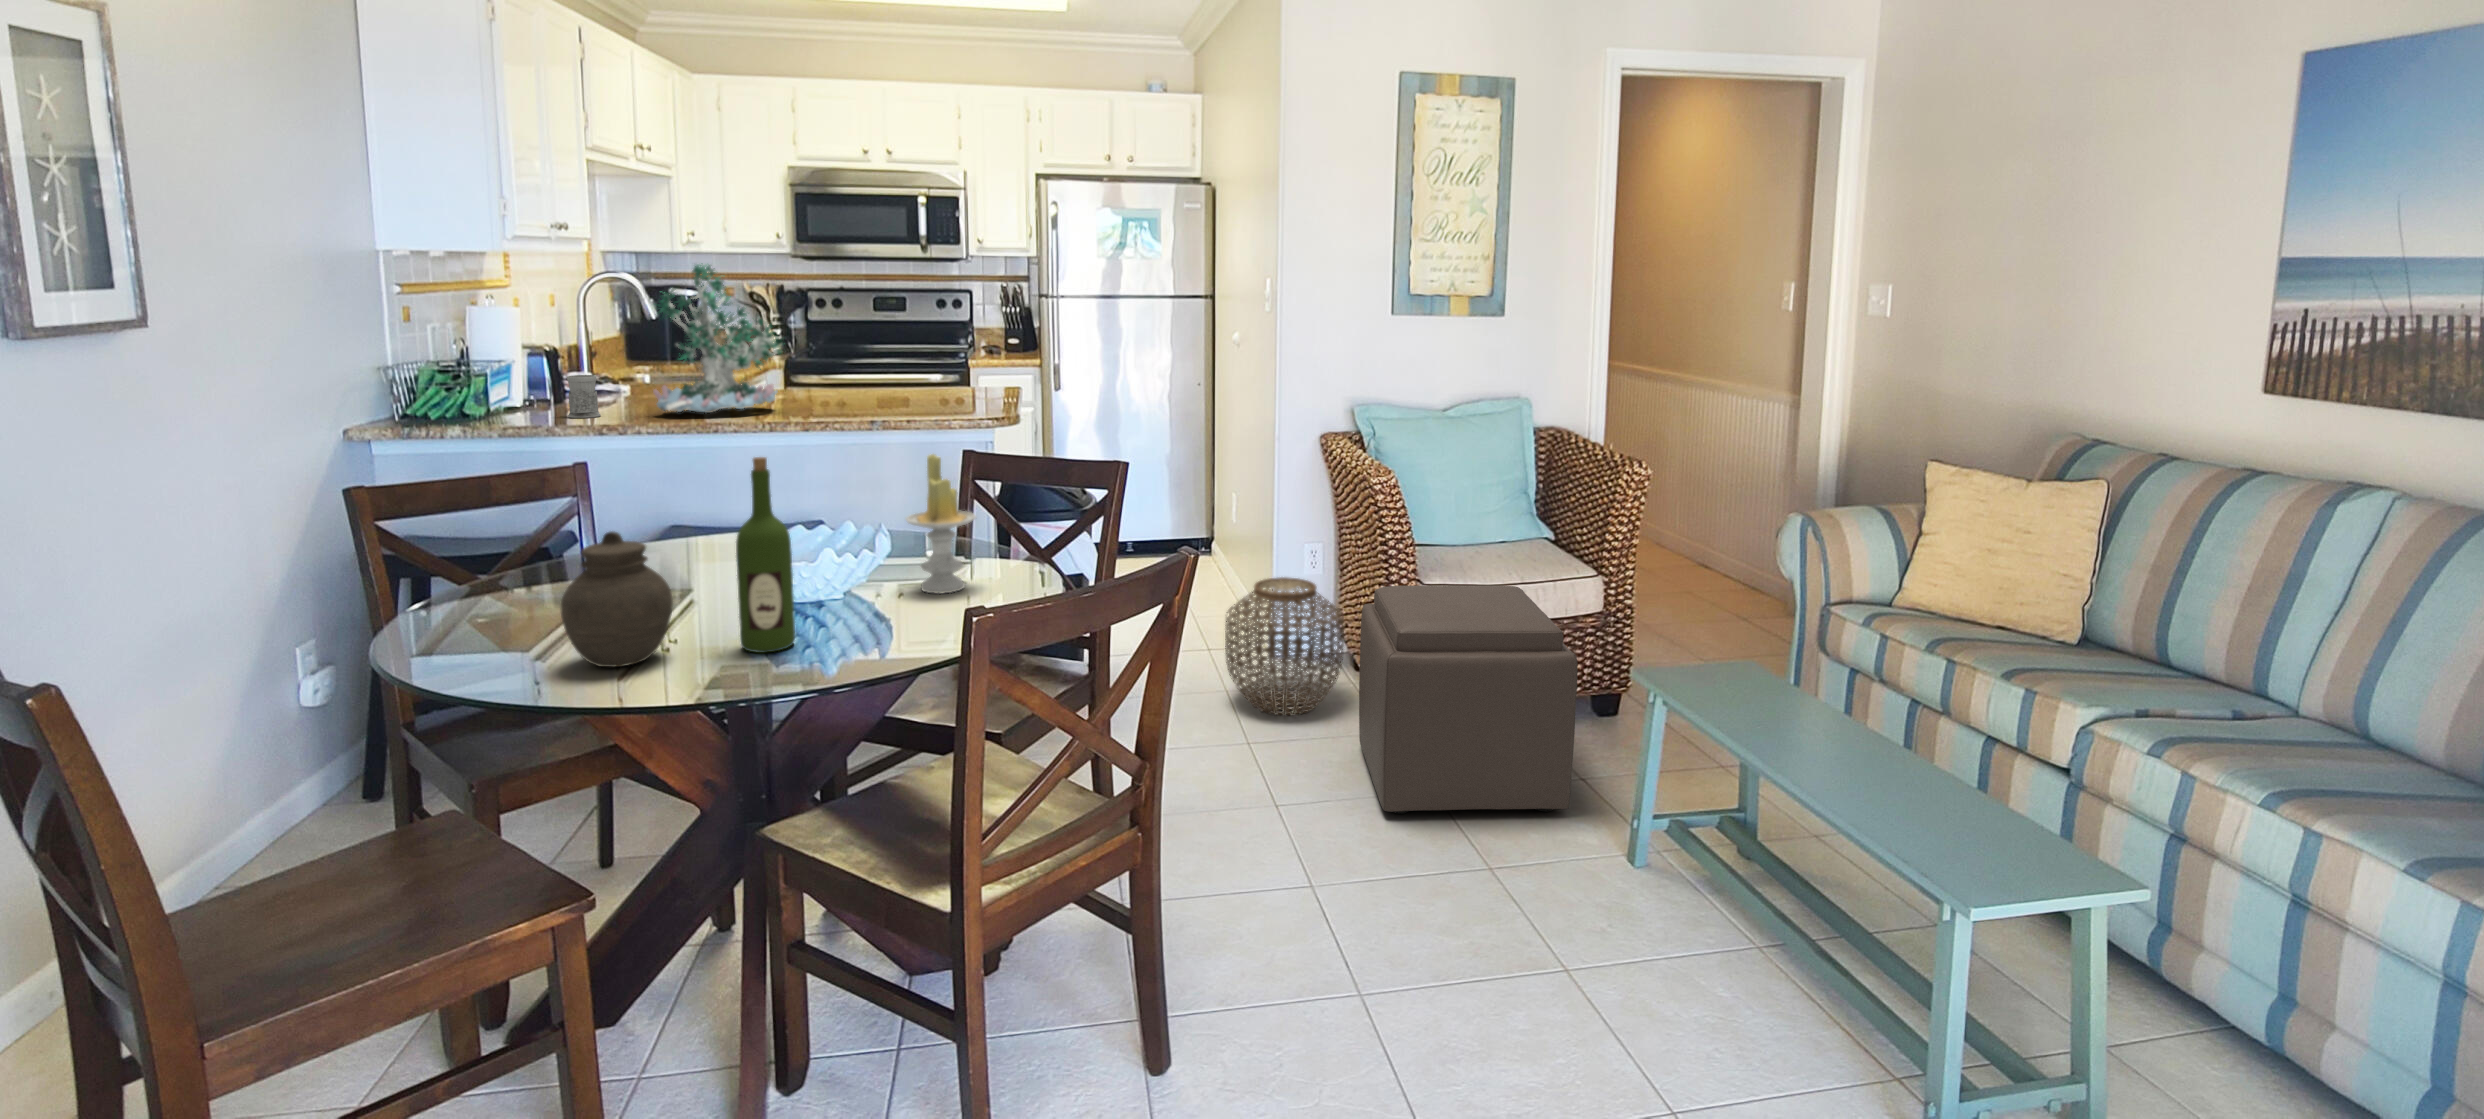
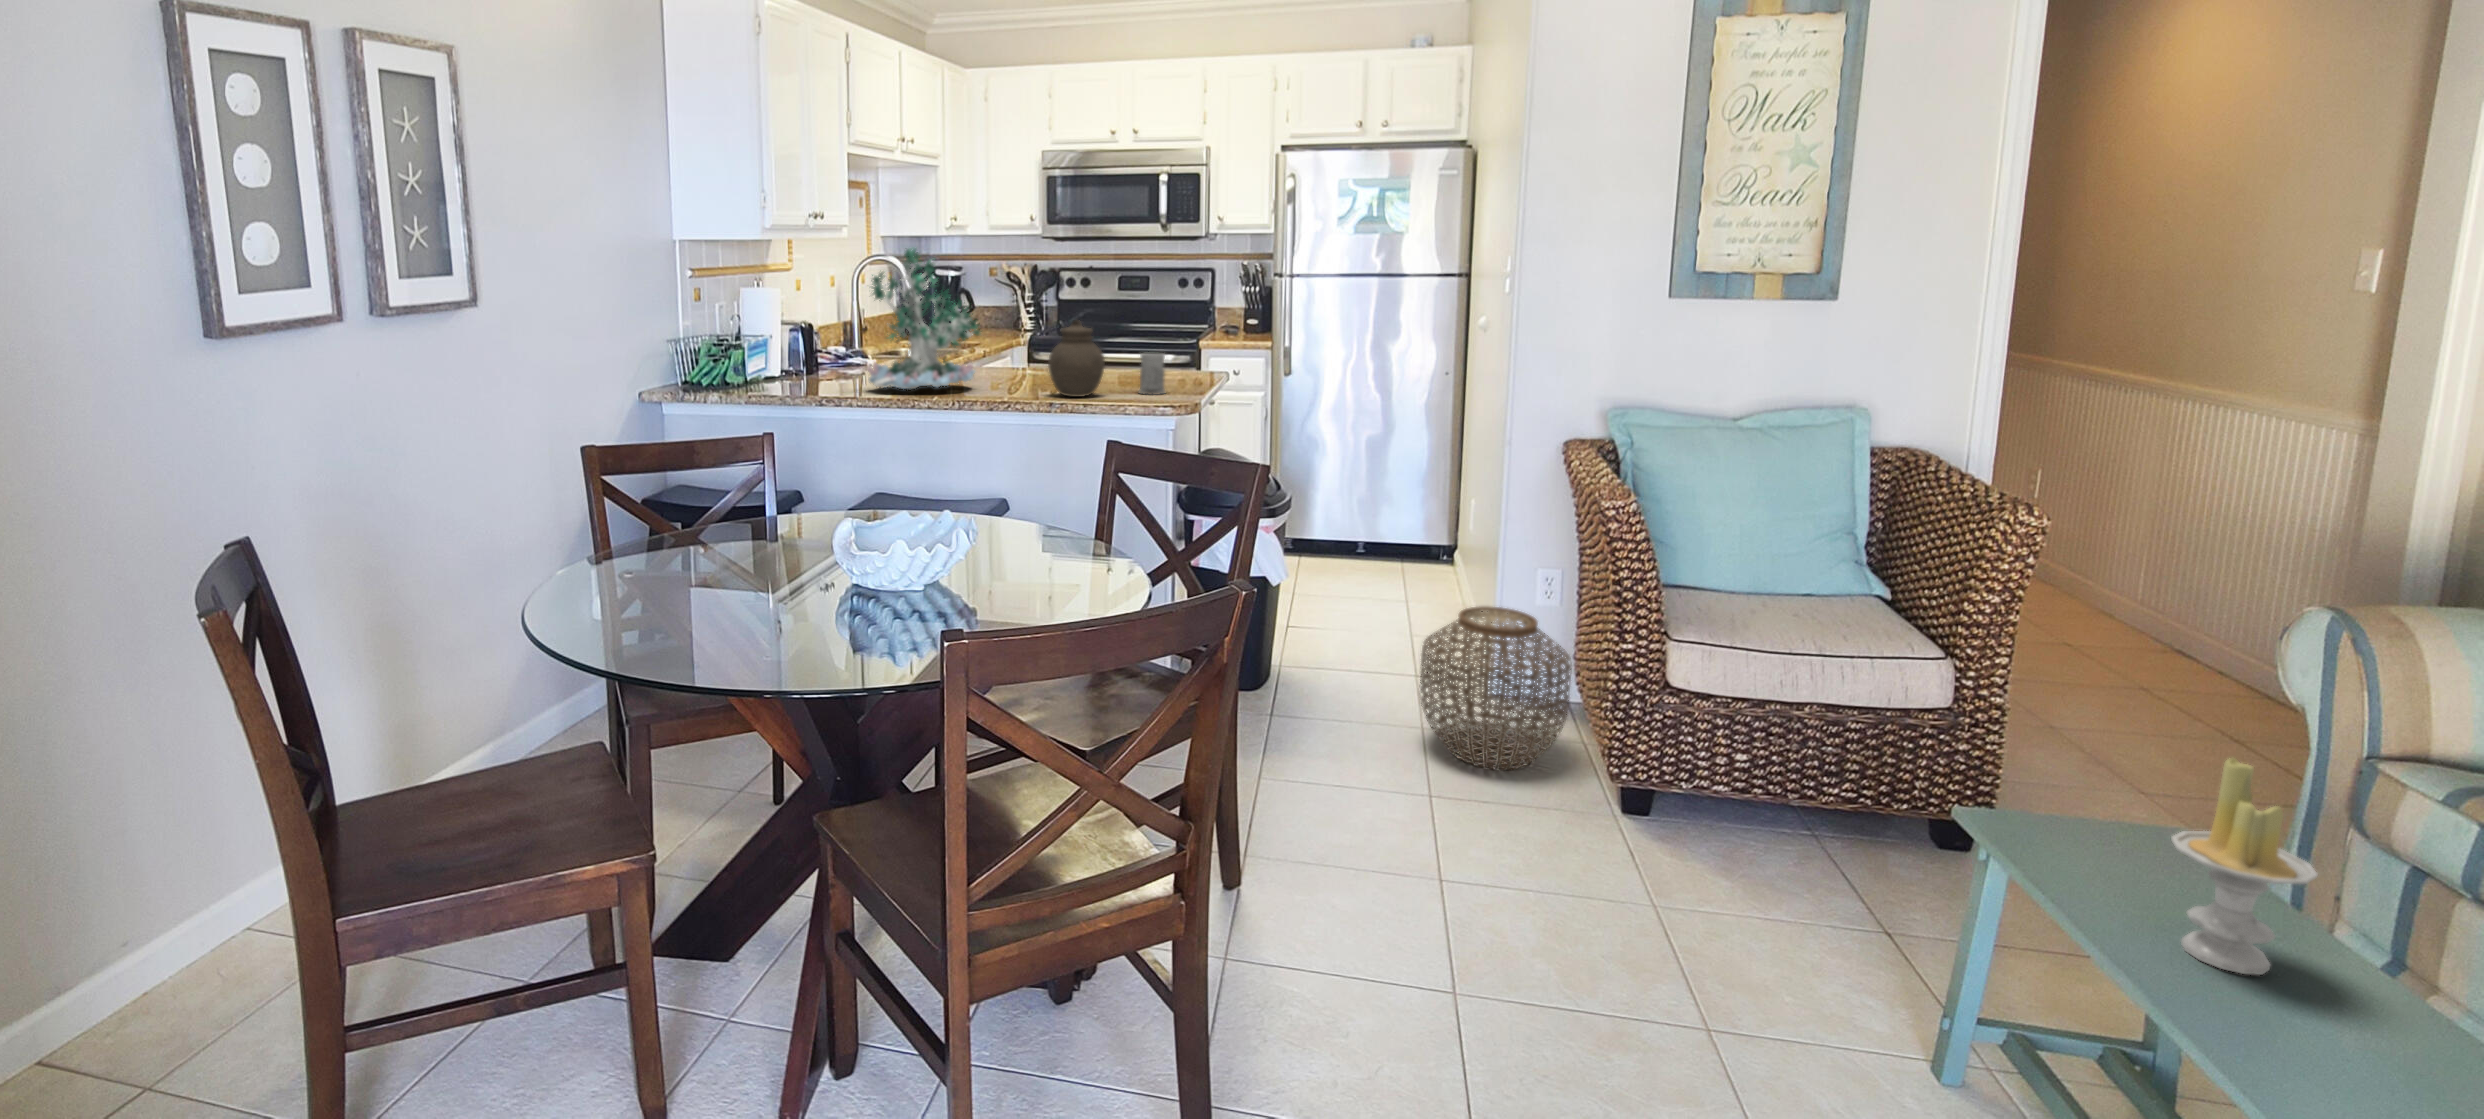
mug: present [567,375,600,418] -> present [1139,353,1165,395]
candle: present [906,454,976,594] -> present [2171,758,2317,975]
wine bottle: present [736,457,795,653] -> none [826,443,878,636]
jar: present [561,531,673,667] -> present [1048,320,1105,397]
ottoman: present [1359,586,1578,814] -> none [1571,636,1876,964]

